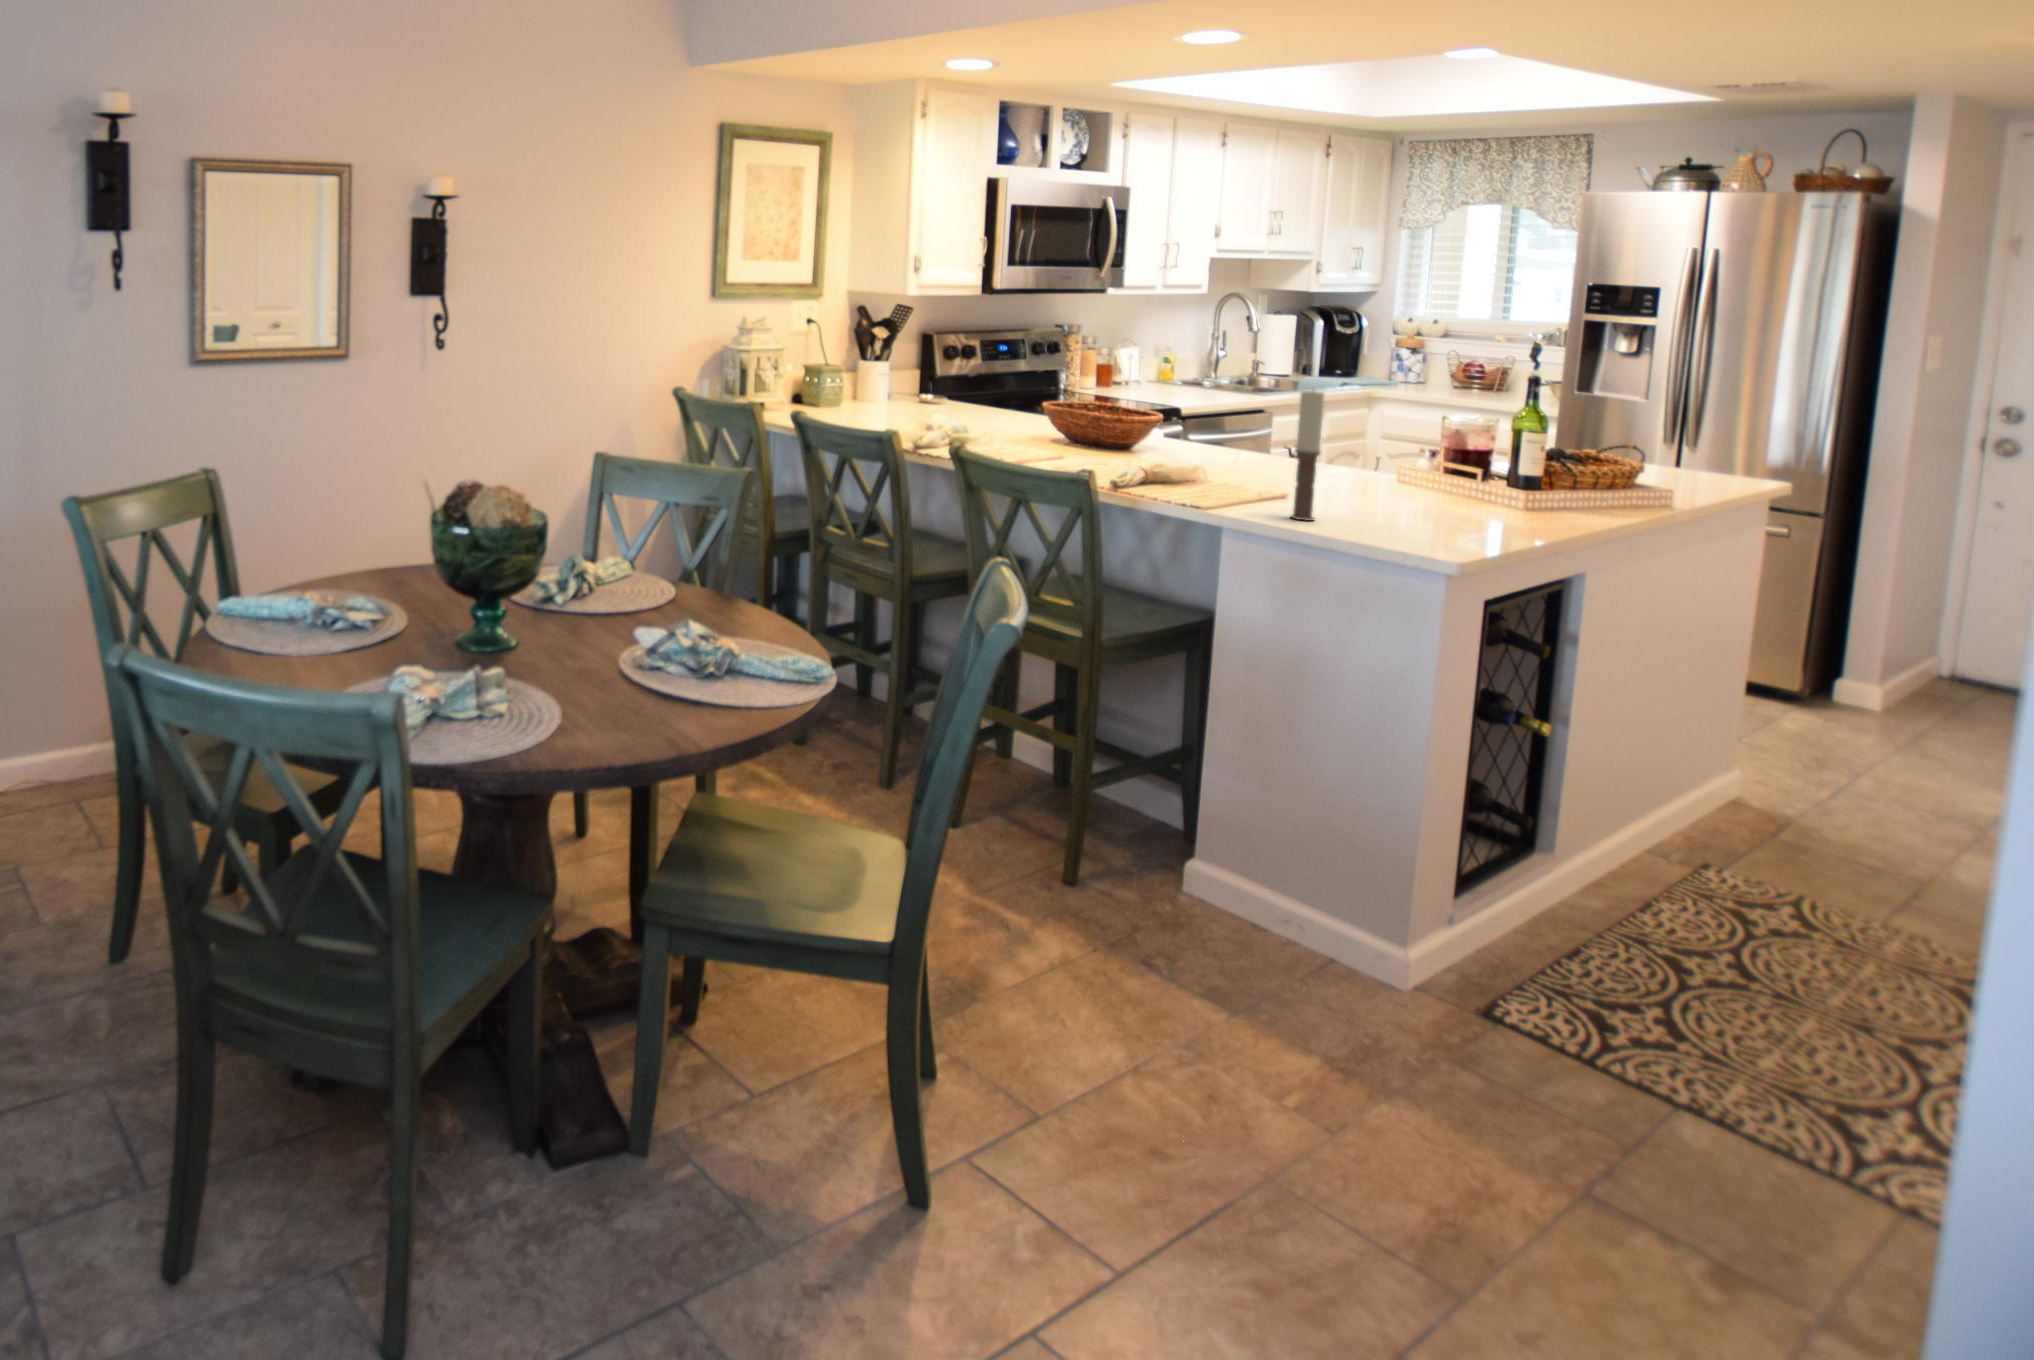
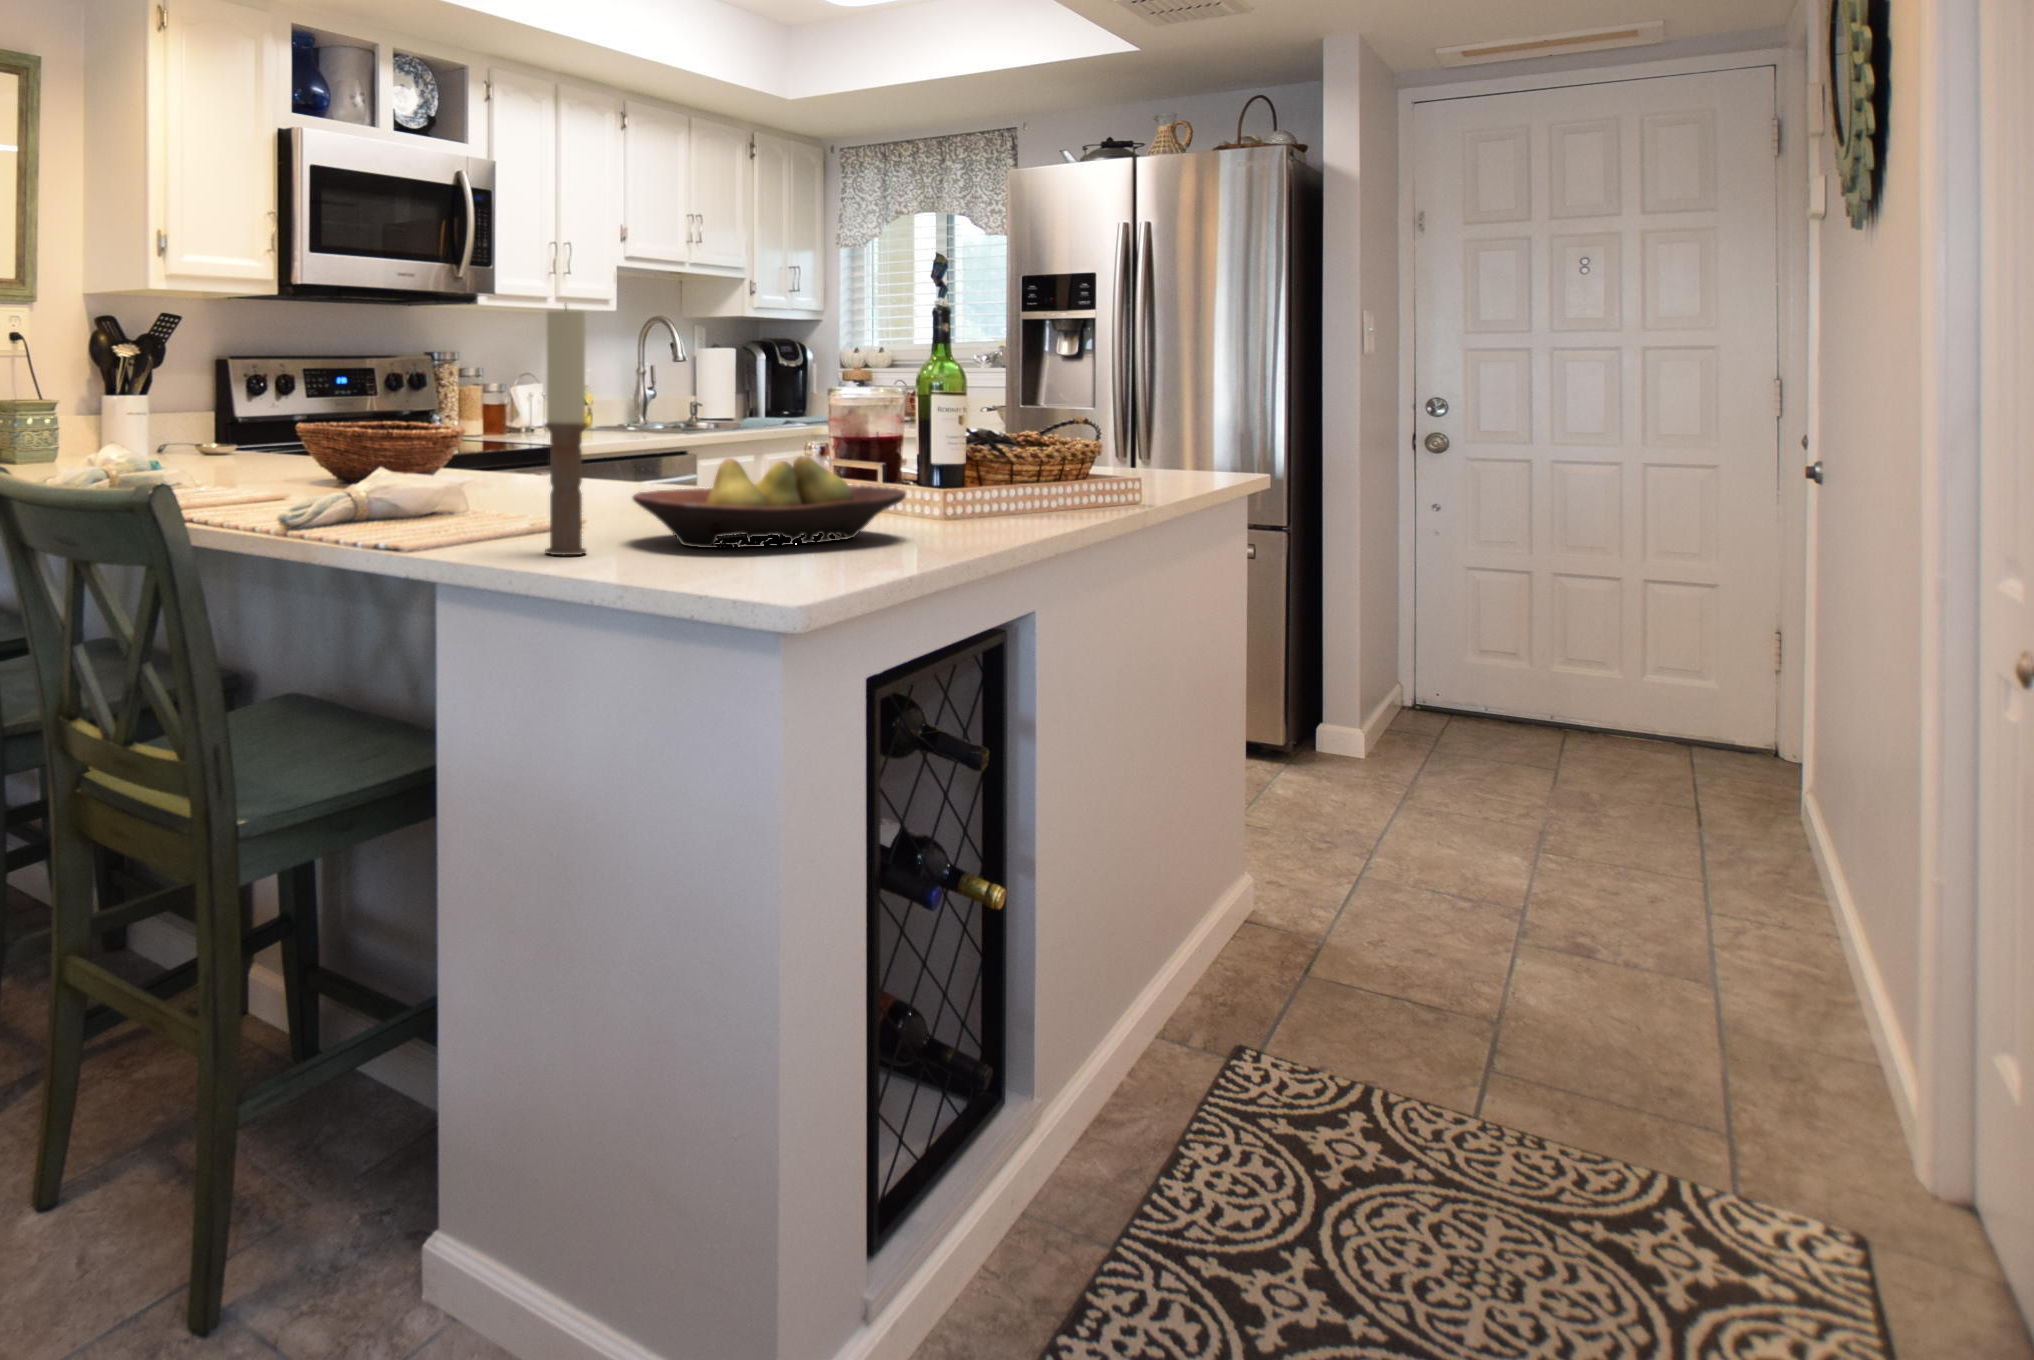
fruit bowl: none [1335,472,1507,523] -> present [633,456,906,548]

